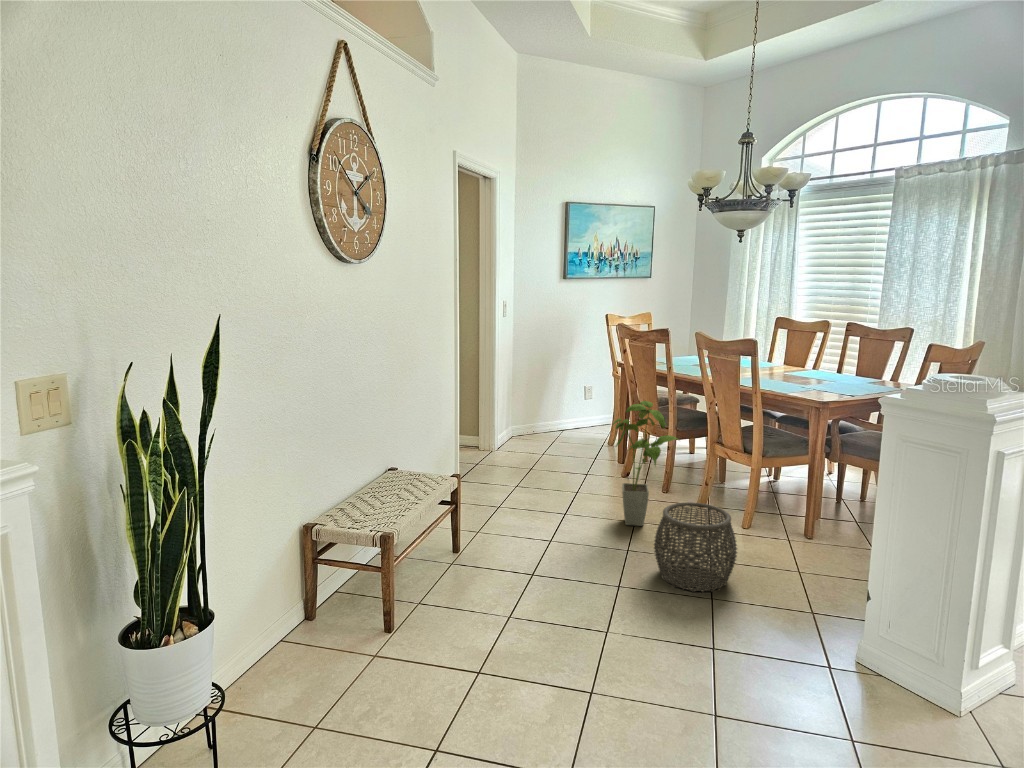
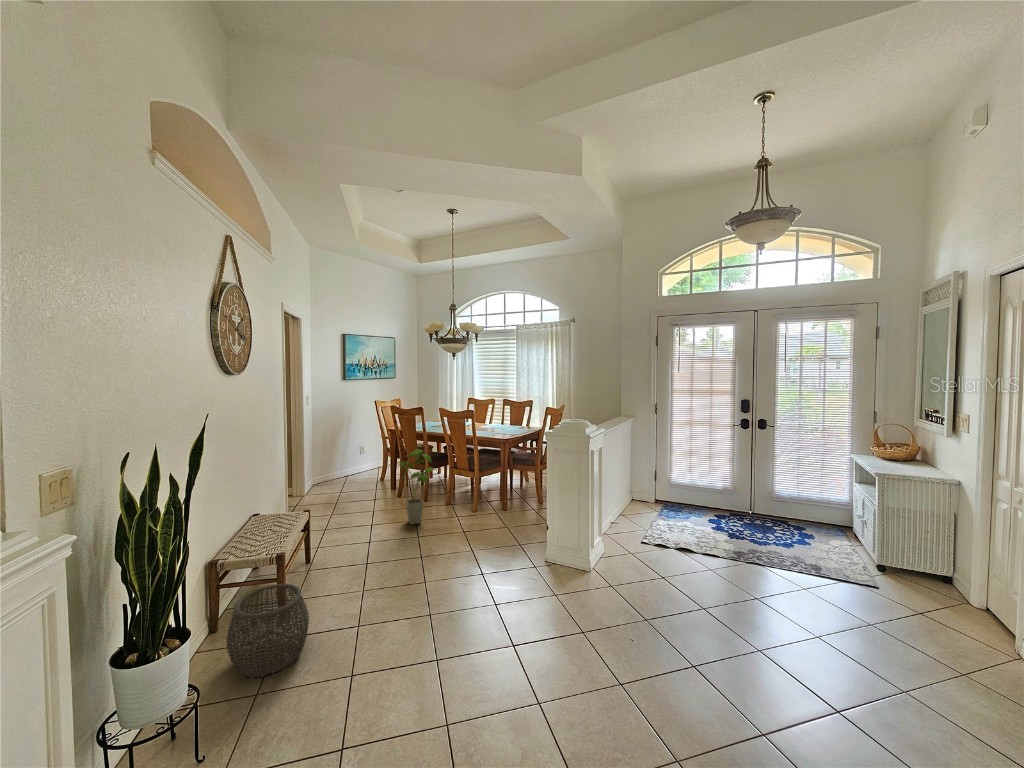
woven basket: present [654,502,737,592] -> present [226,584,309,678]

